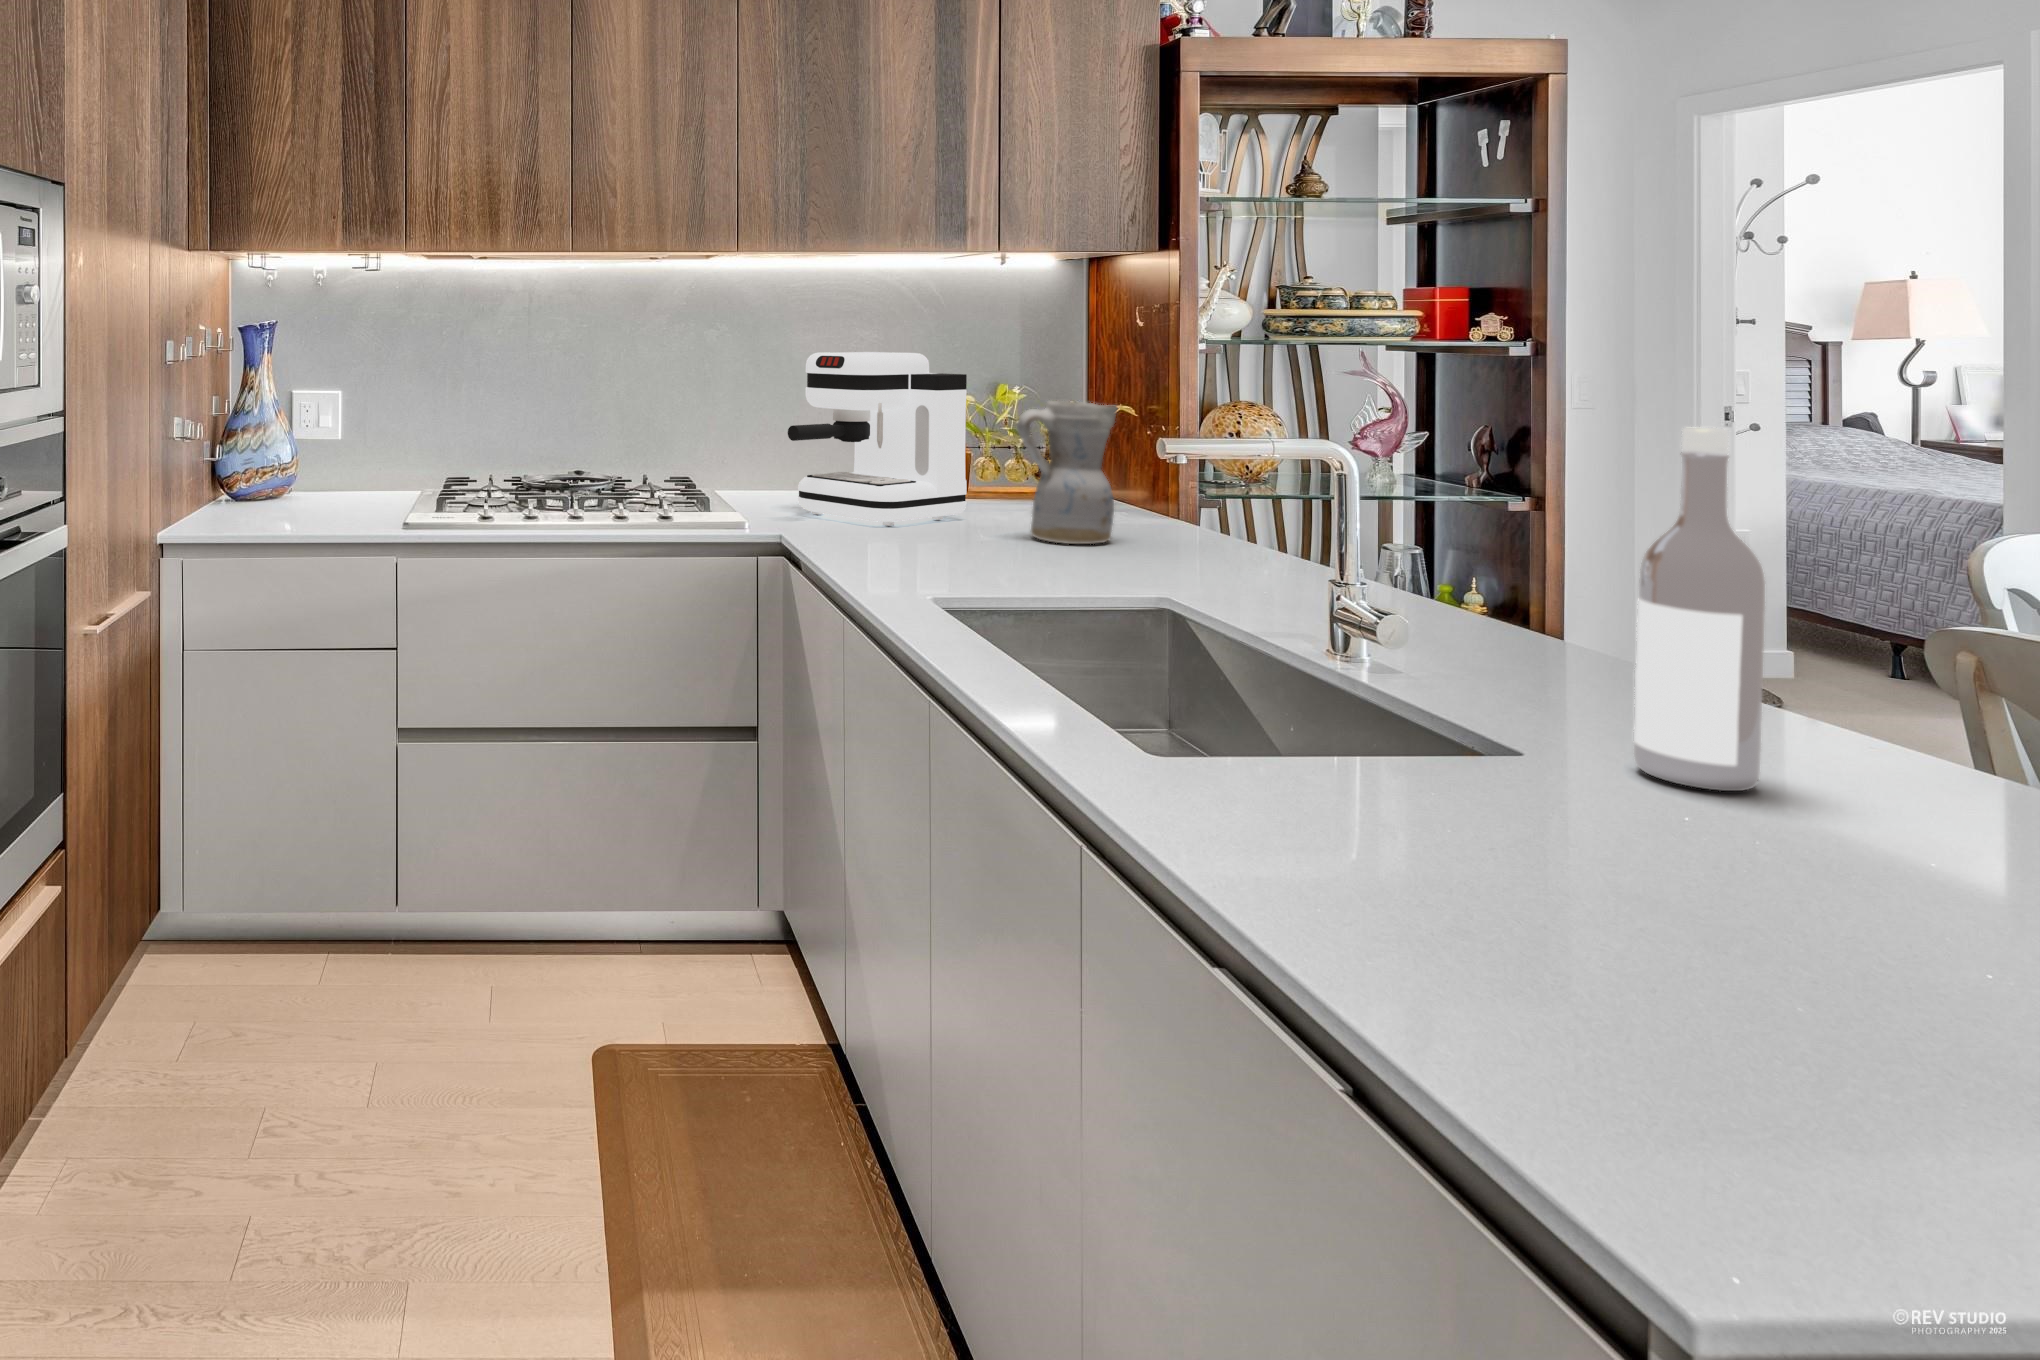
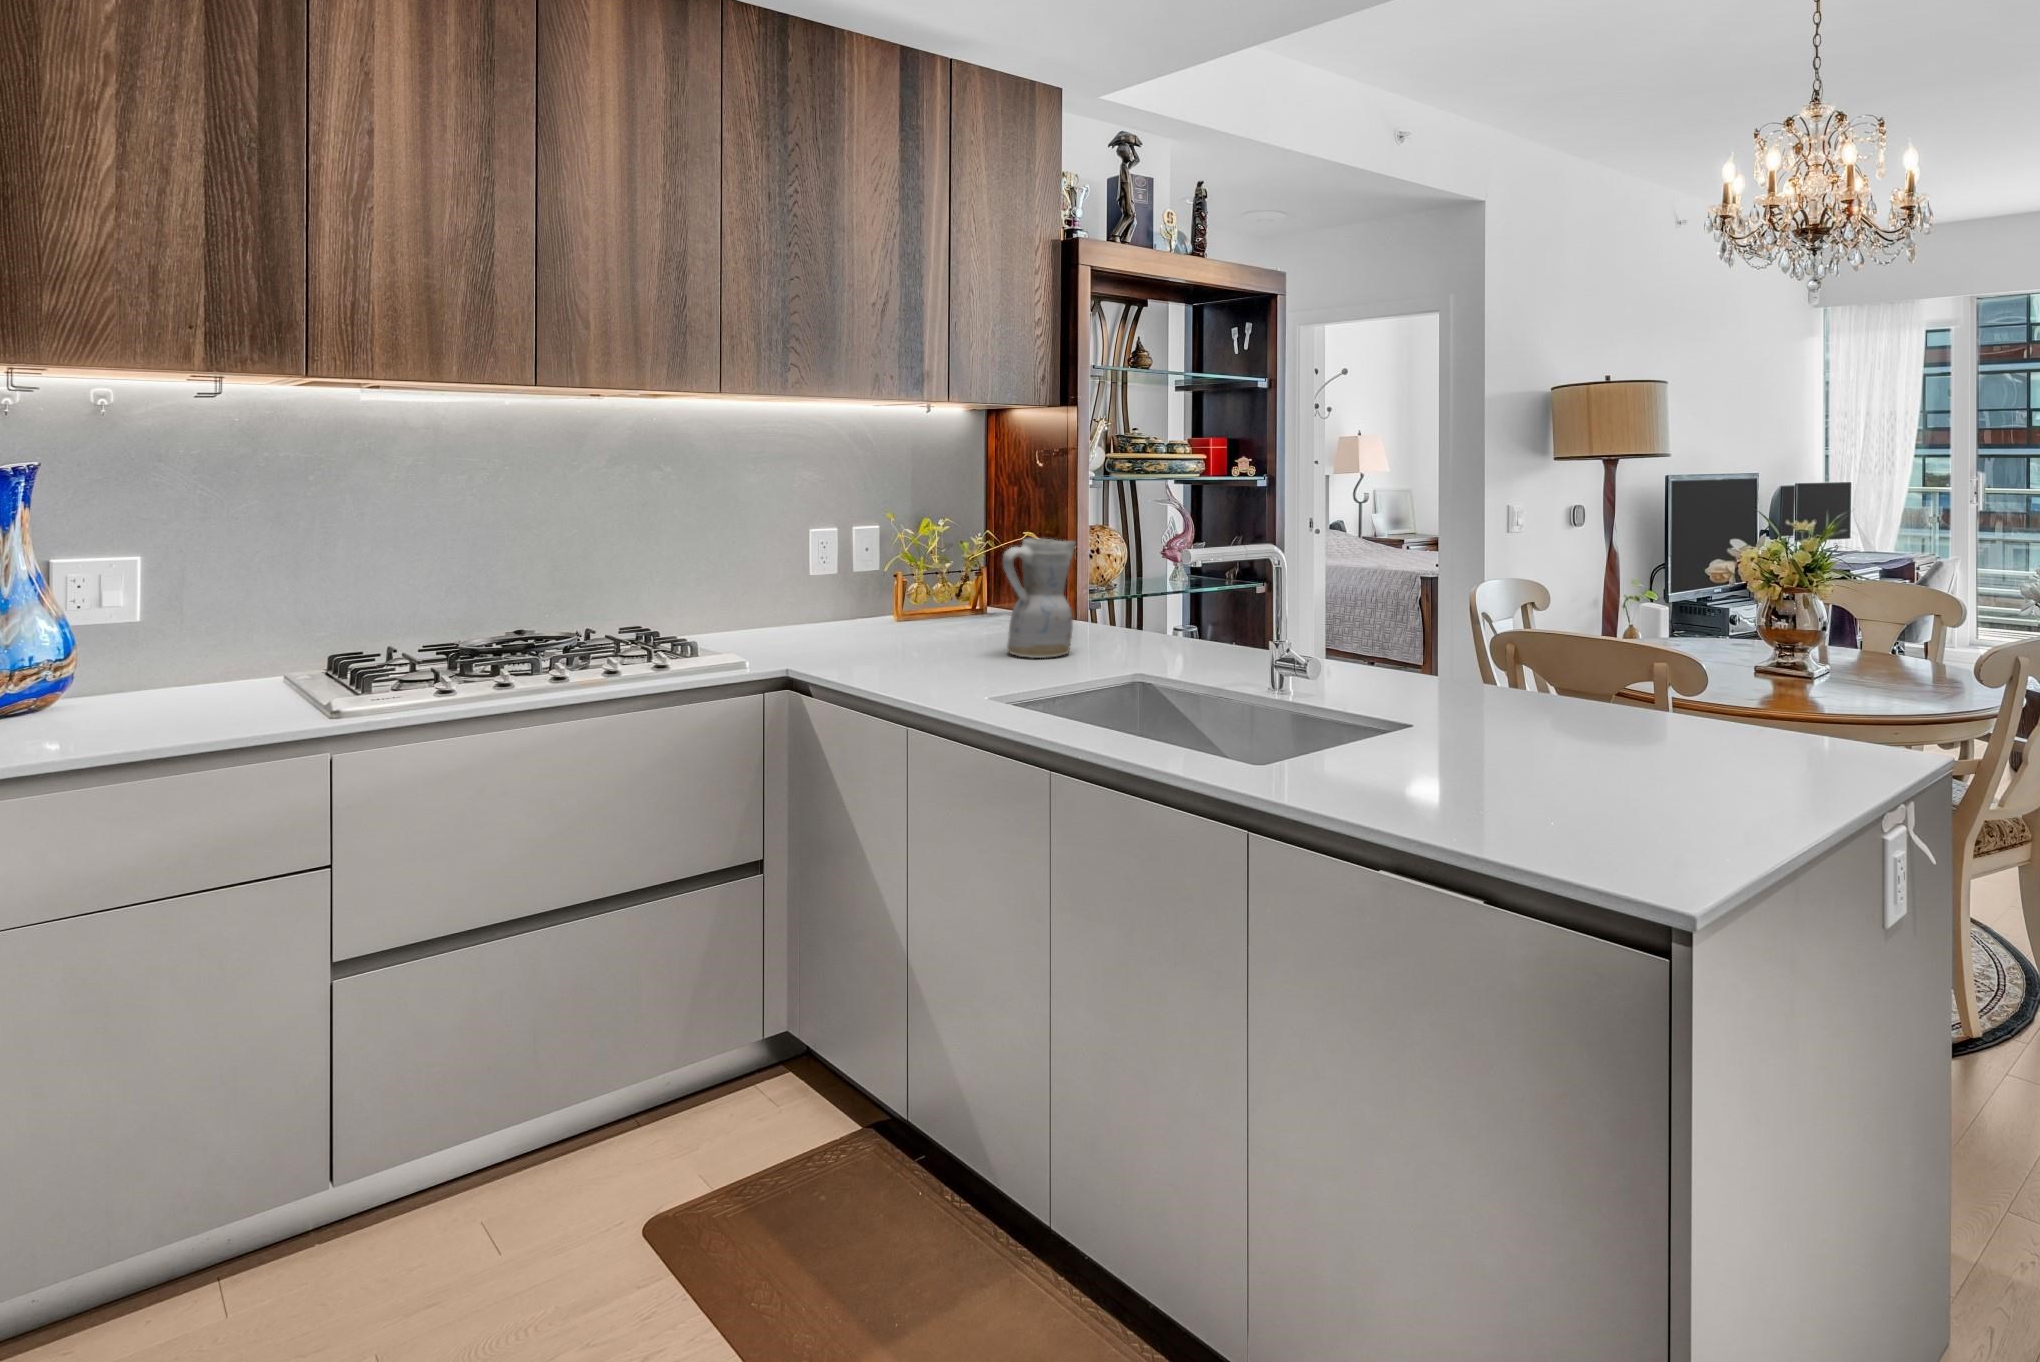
coffee maker: present [788,352,967,526] -> none [784,495,937,656]
wine bottle: present [1634,428,1765,791] -> none [1545,570,1606,784]

